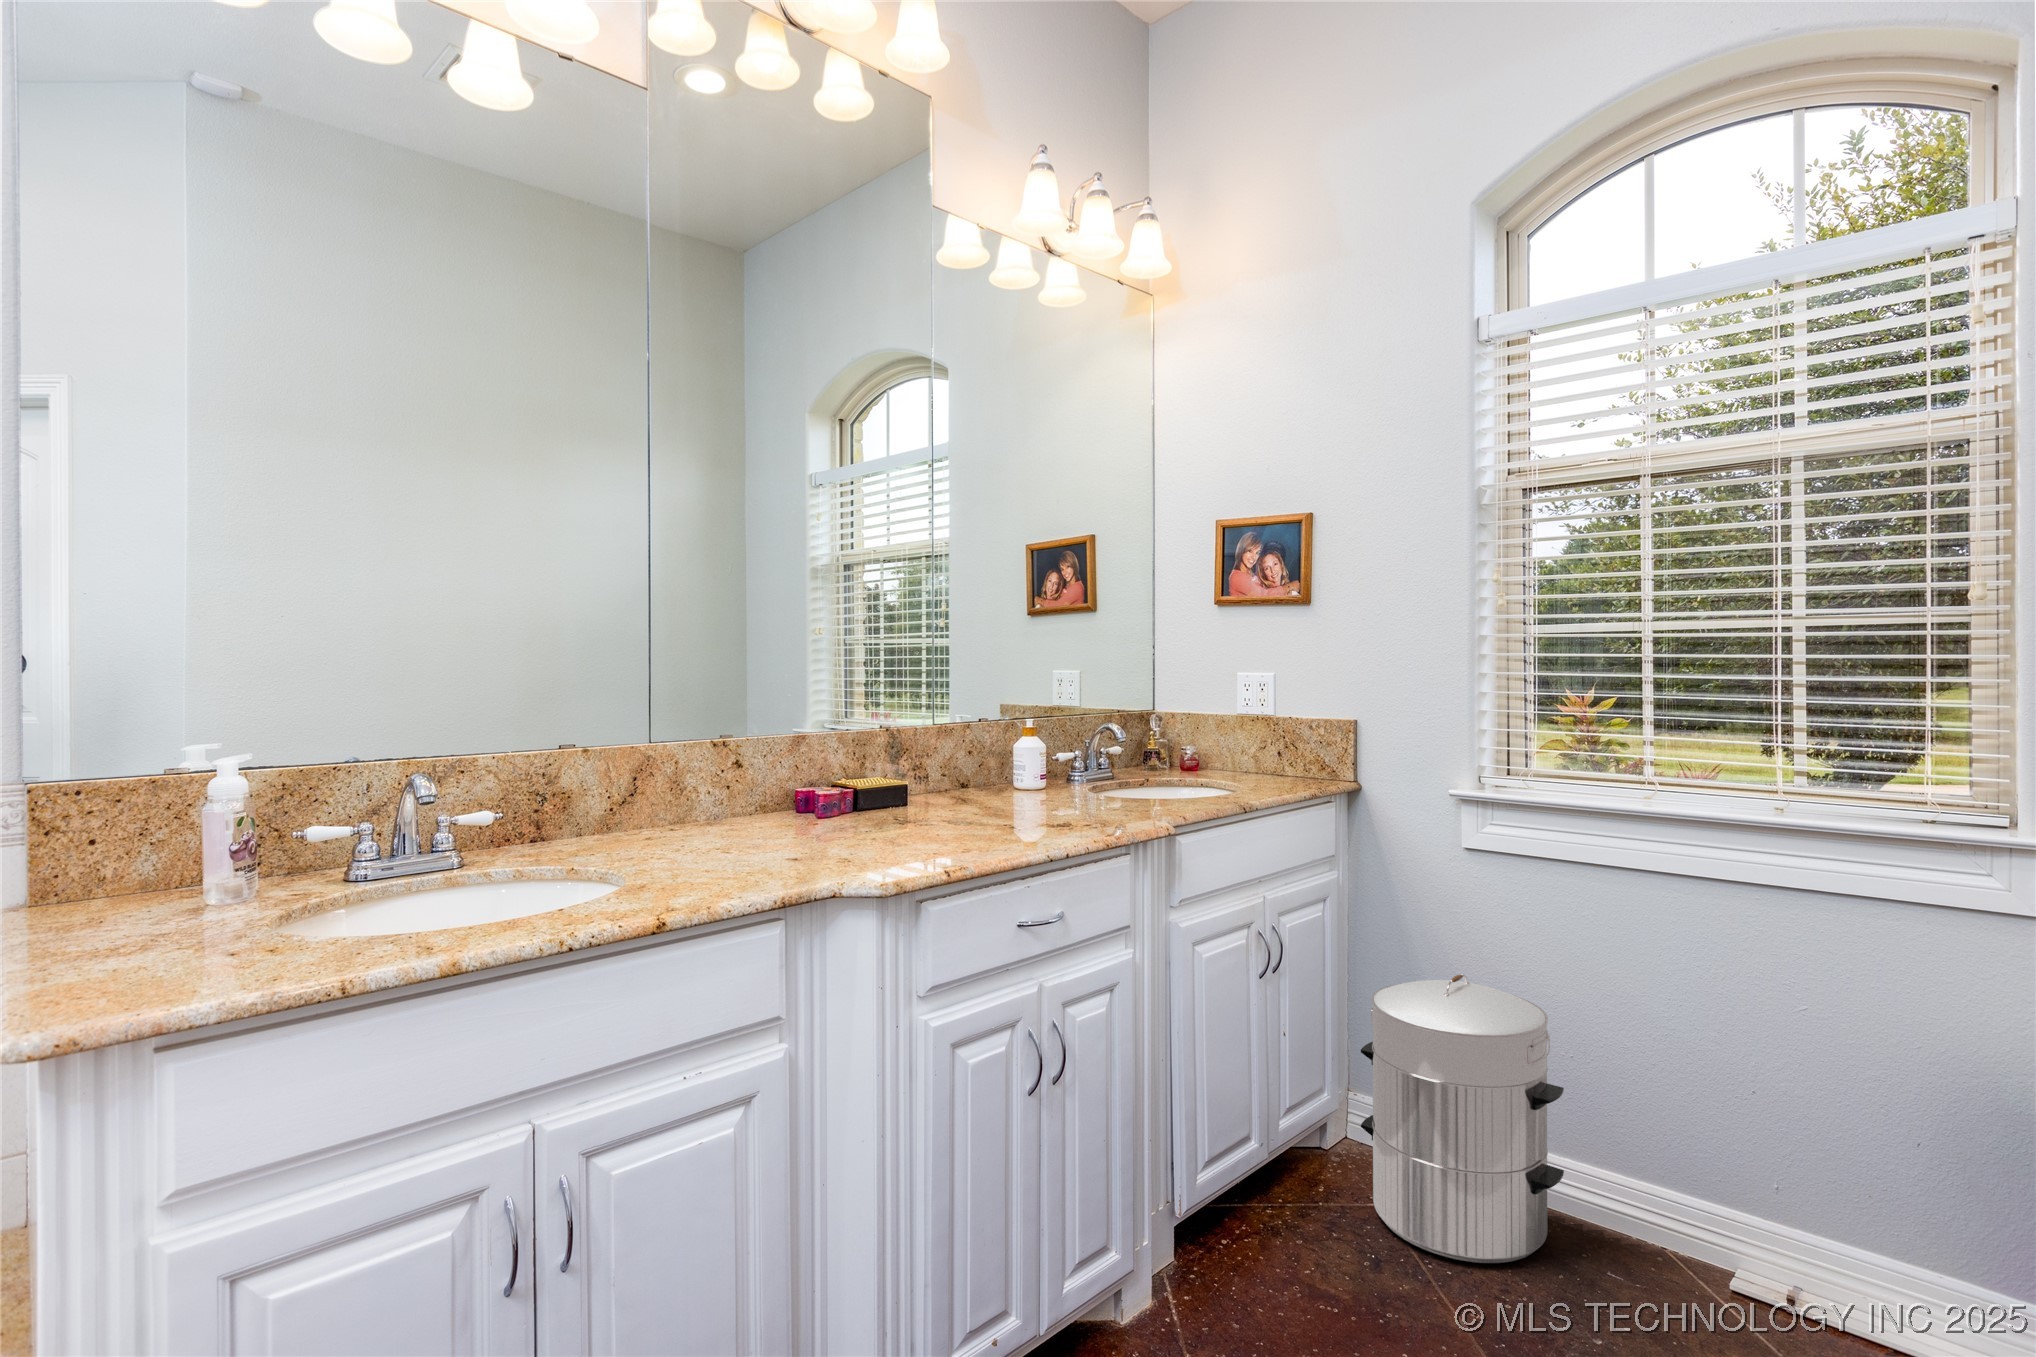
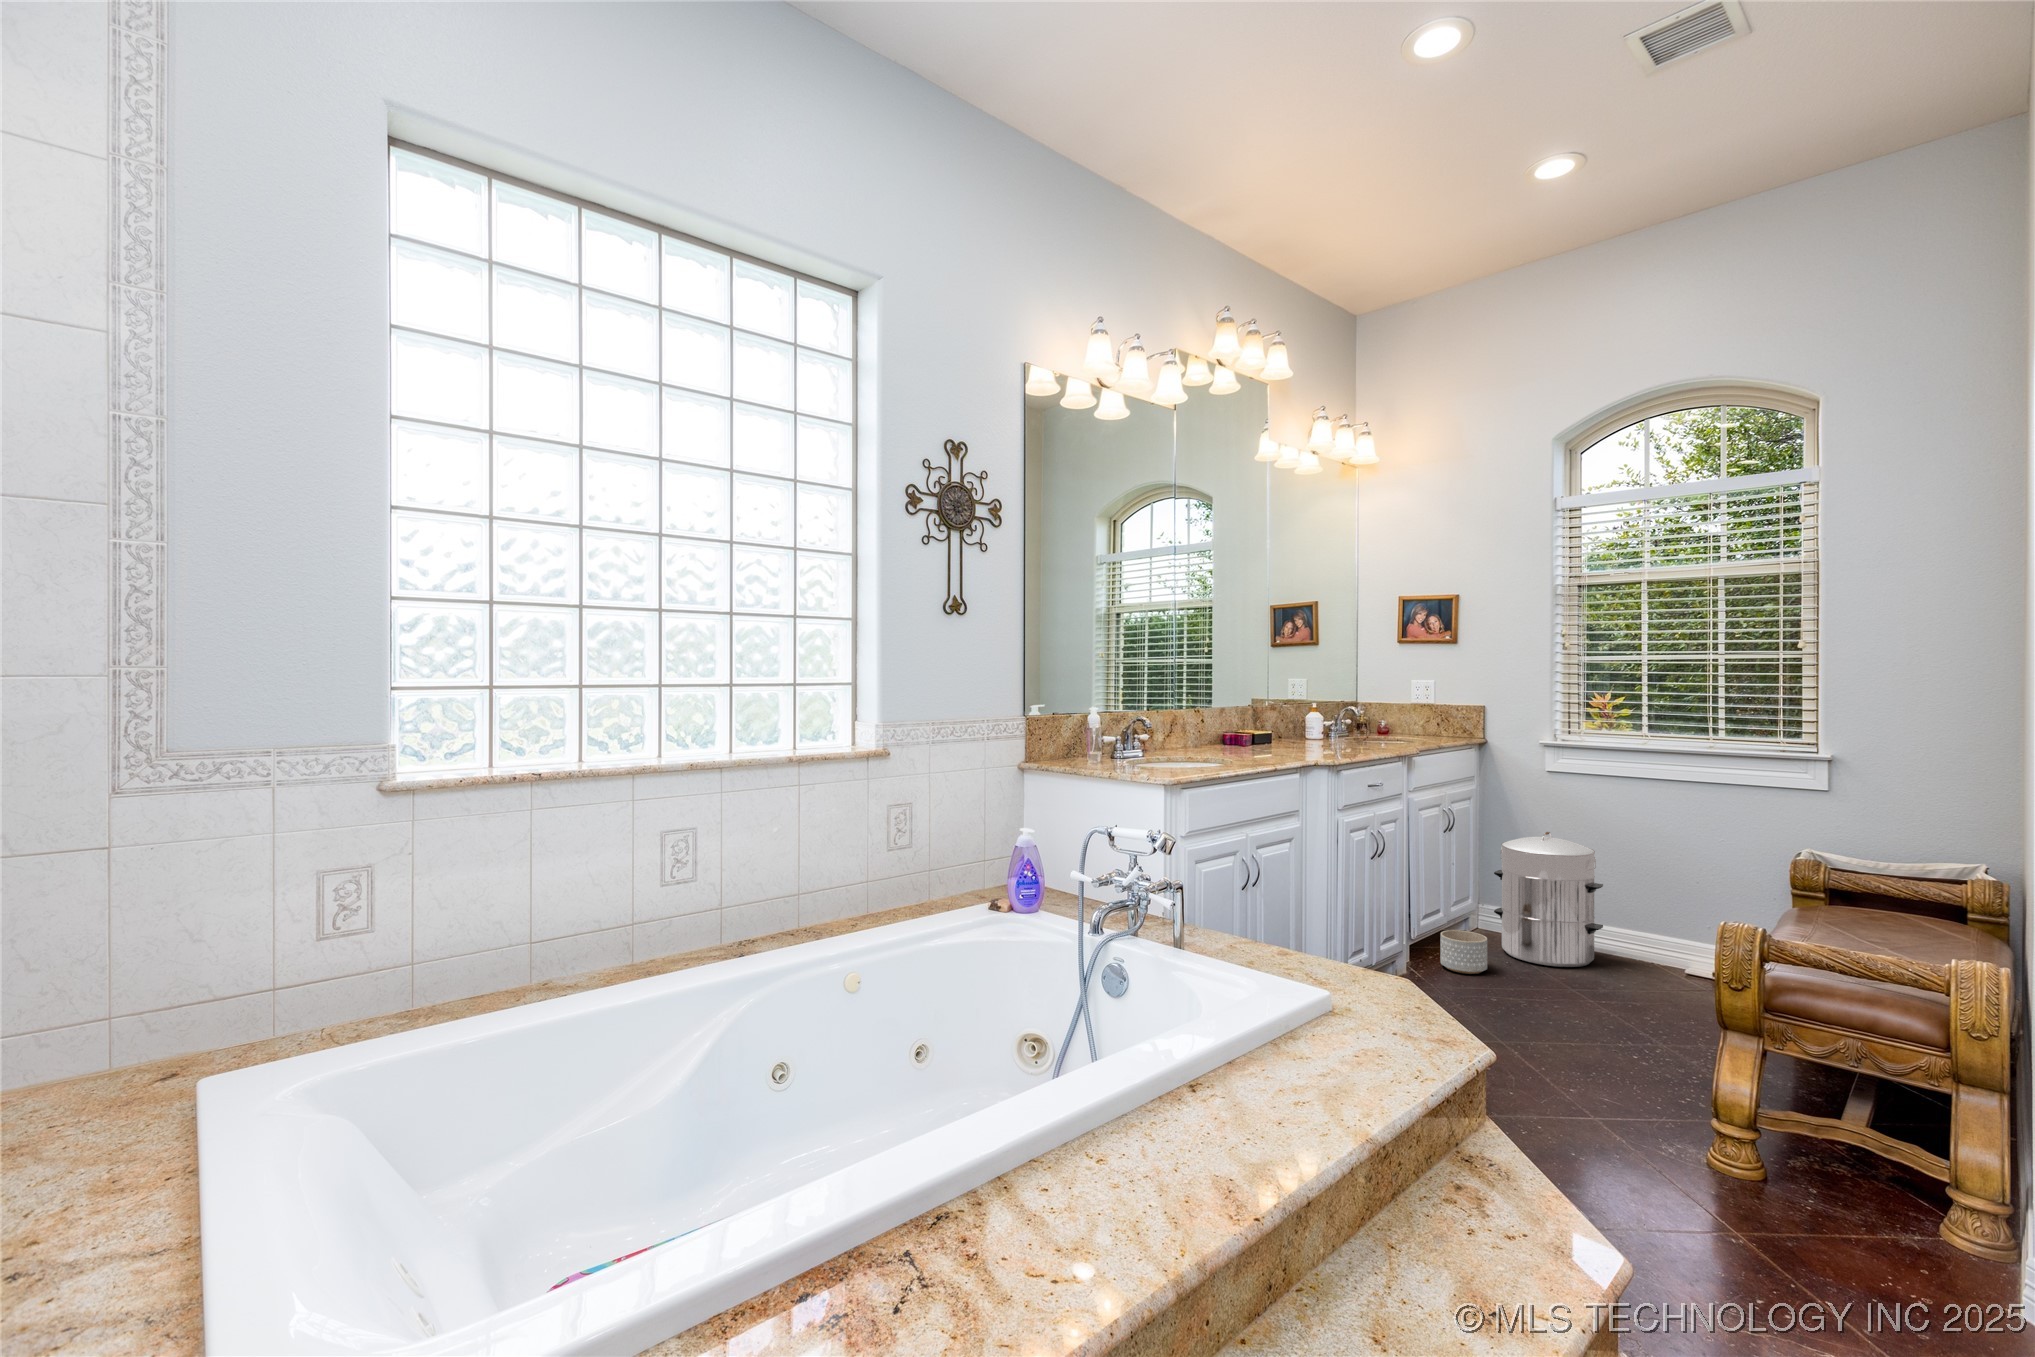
planter: none [1235,1181,1325,1289] -> present [1440,930,1487,974]

